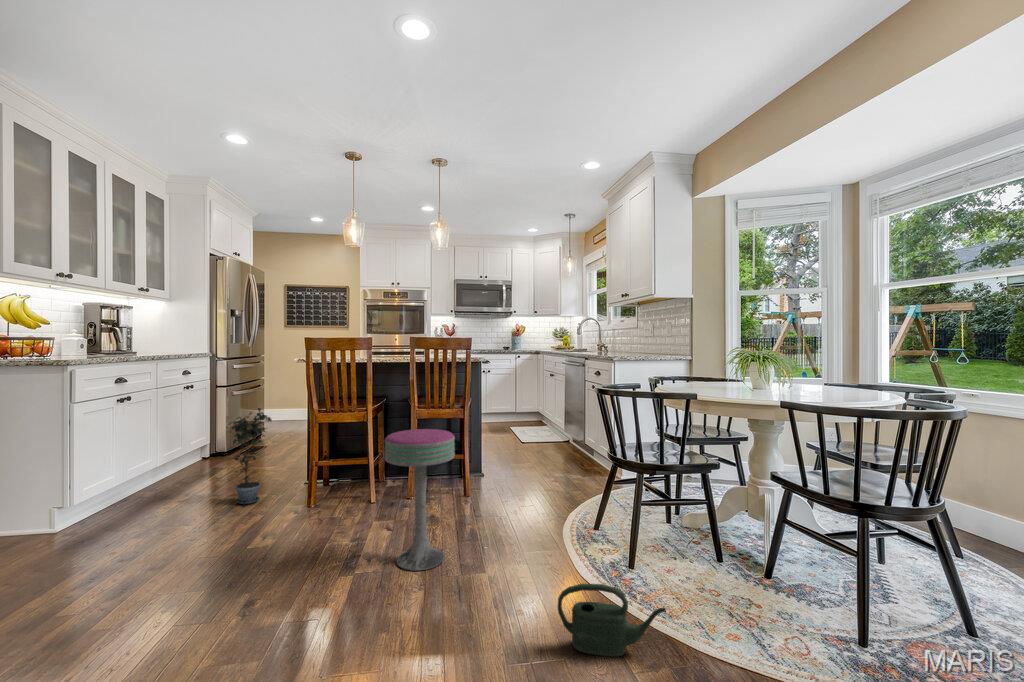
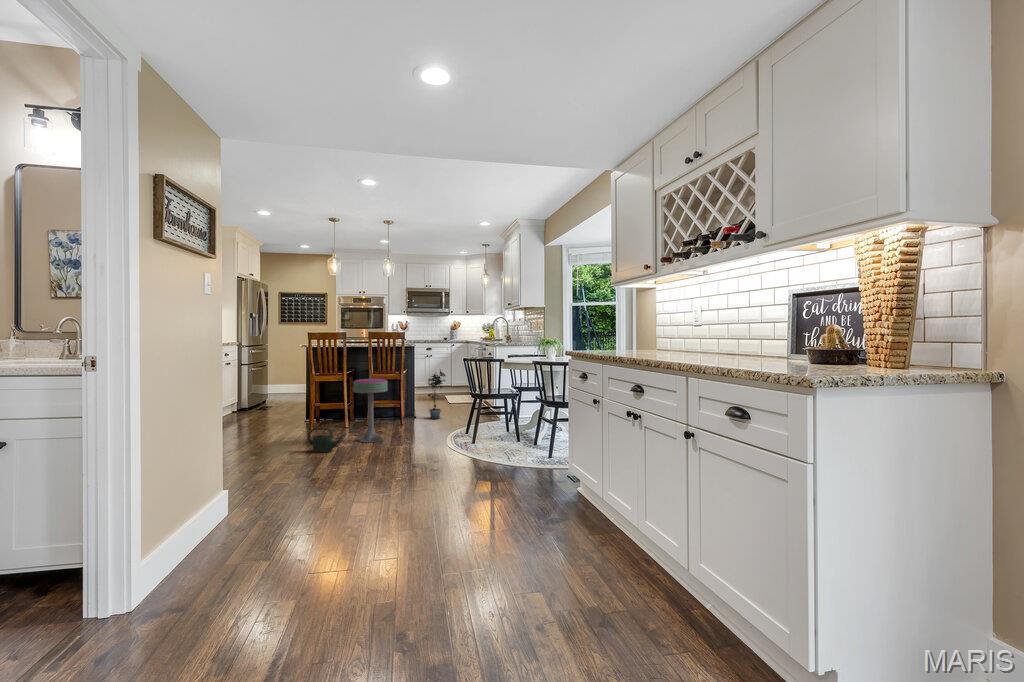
potted plant: present [228,408,272,504] -> present [428,370,445,419]
watering can: present [558,584,666,656] -> present [308,427,345,452]

